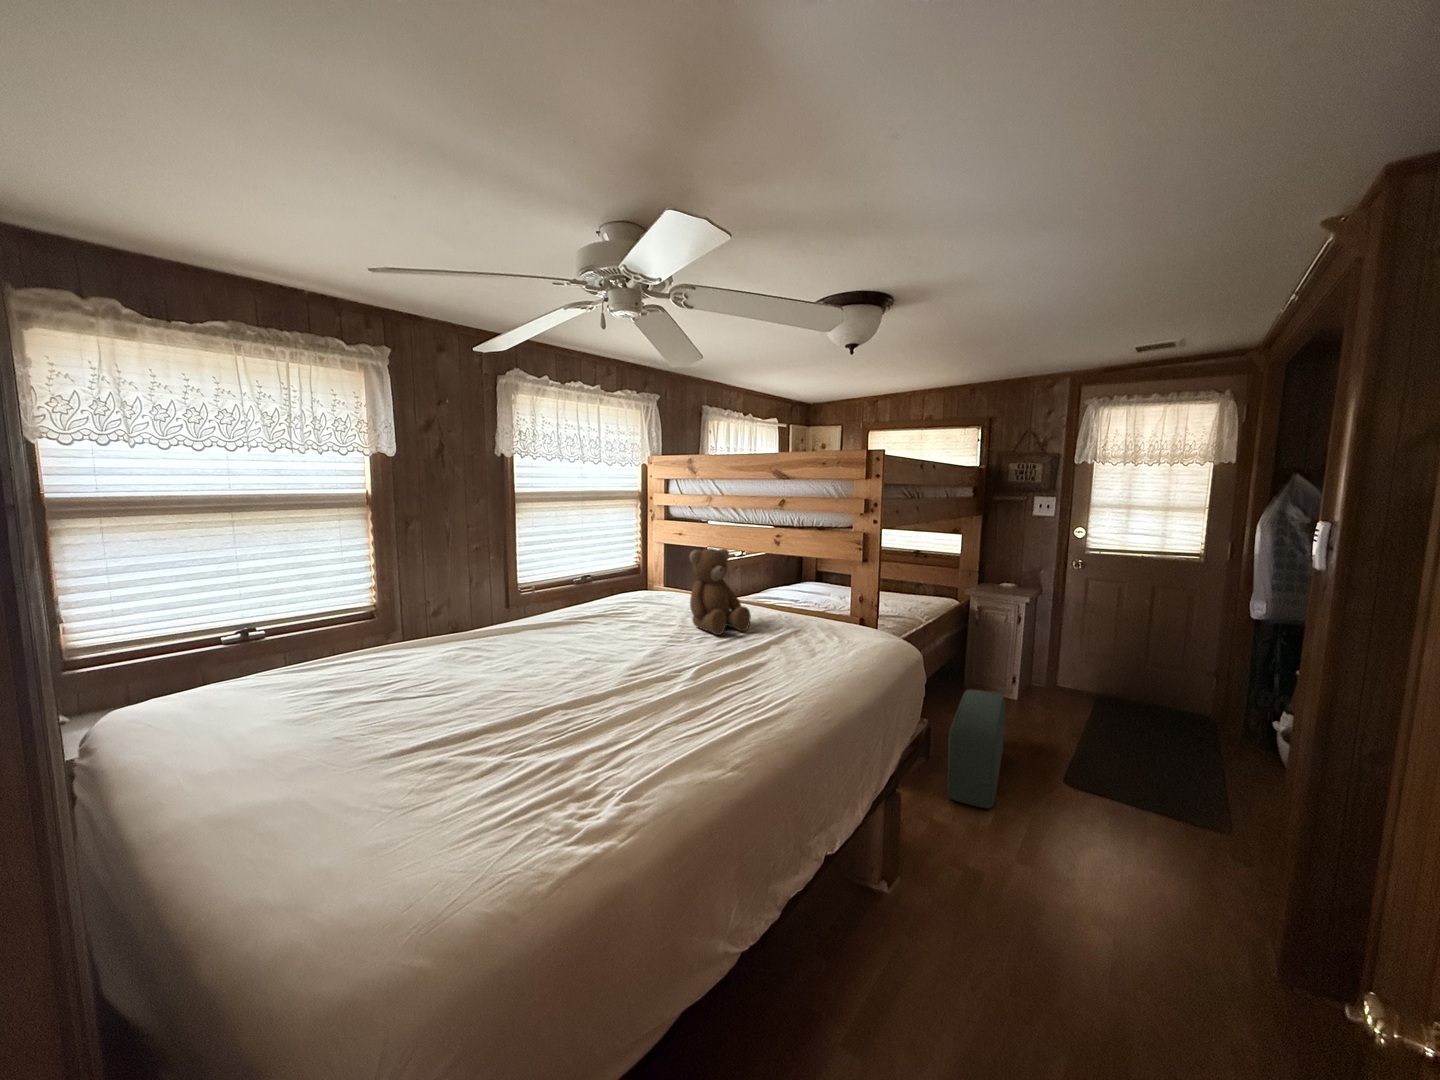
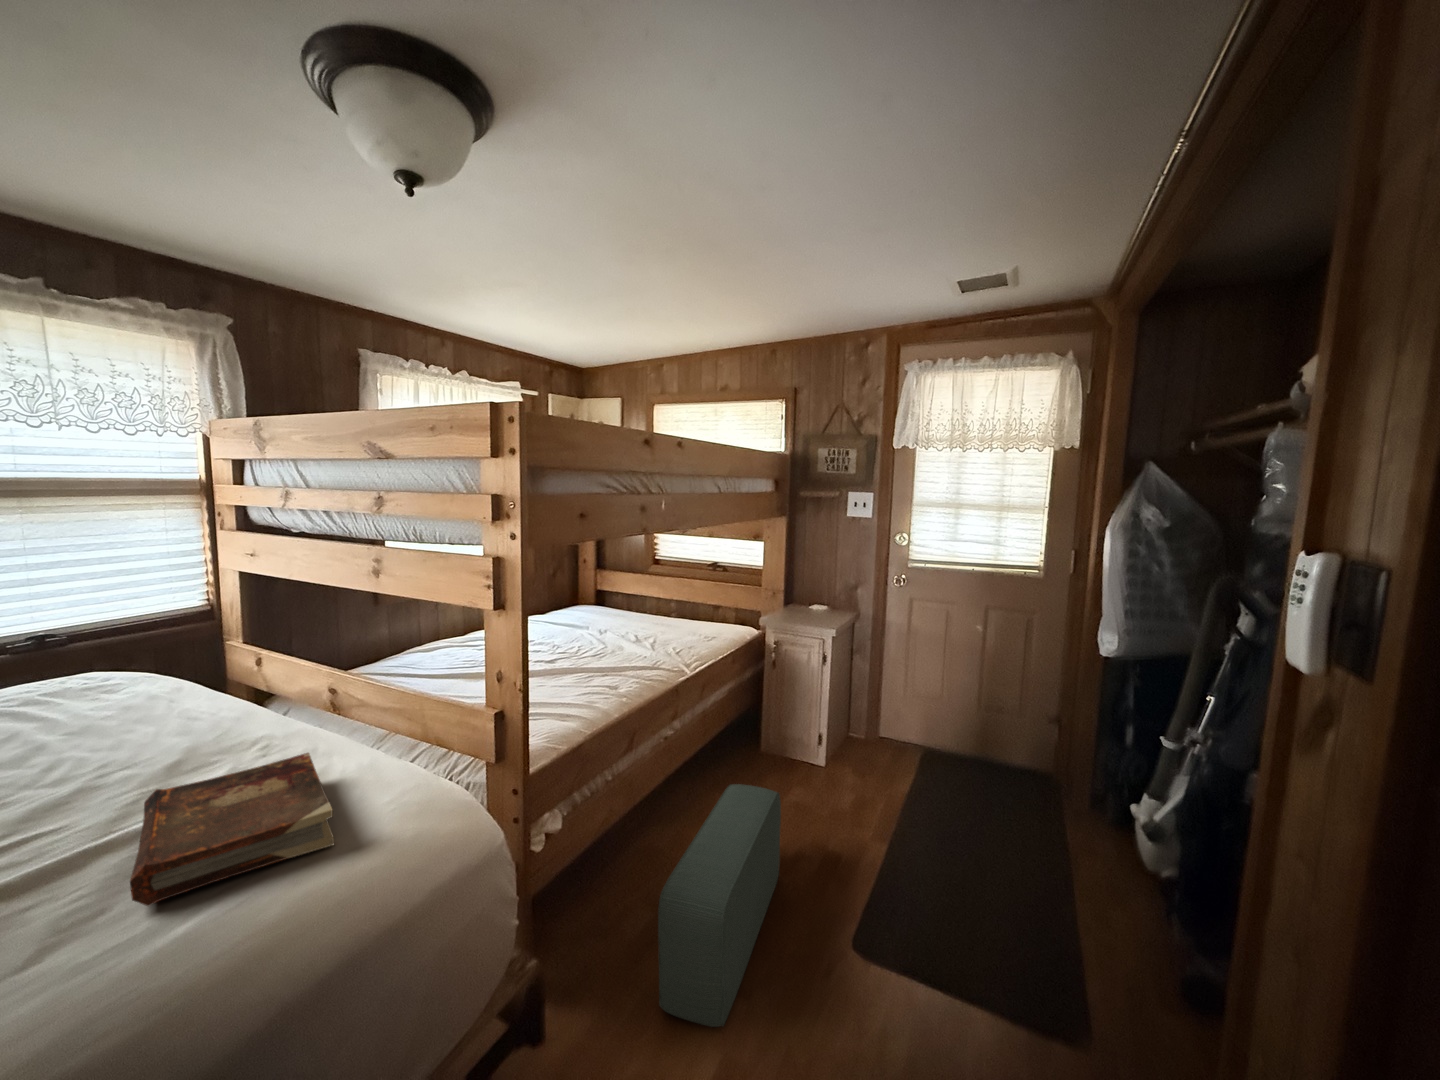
teddy bear: present [690,548,751,635] -> none [102,591,253,781]
book: none [746,626,842,667] -> present [130,753,334,906]

